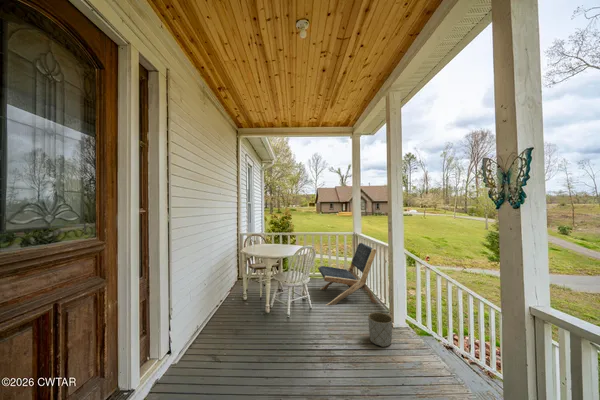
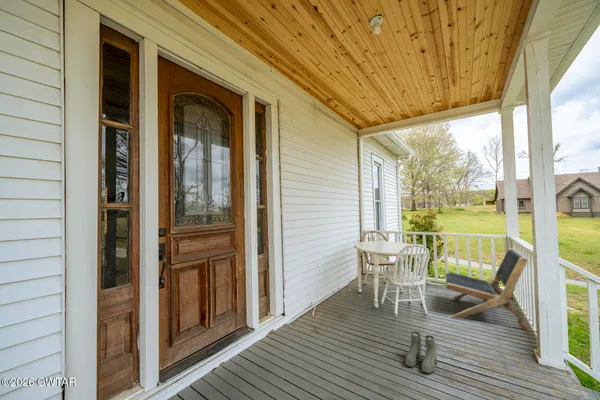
planter: present [368,312,392,347] -> none [488,335,527,382]
boots: none [315,328,338,364] -> present [405,332,437,373]

